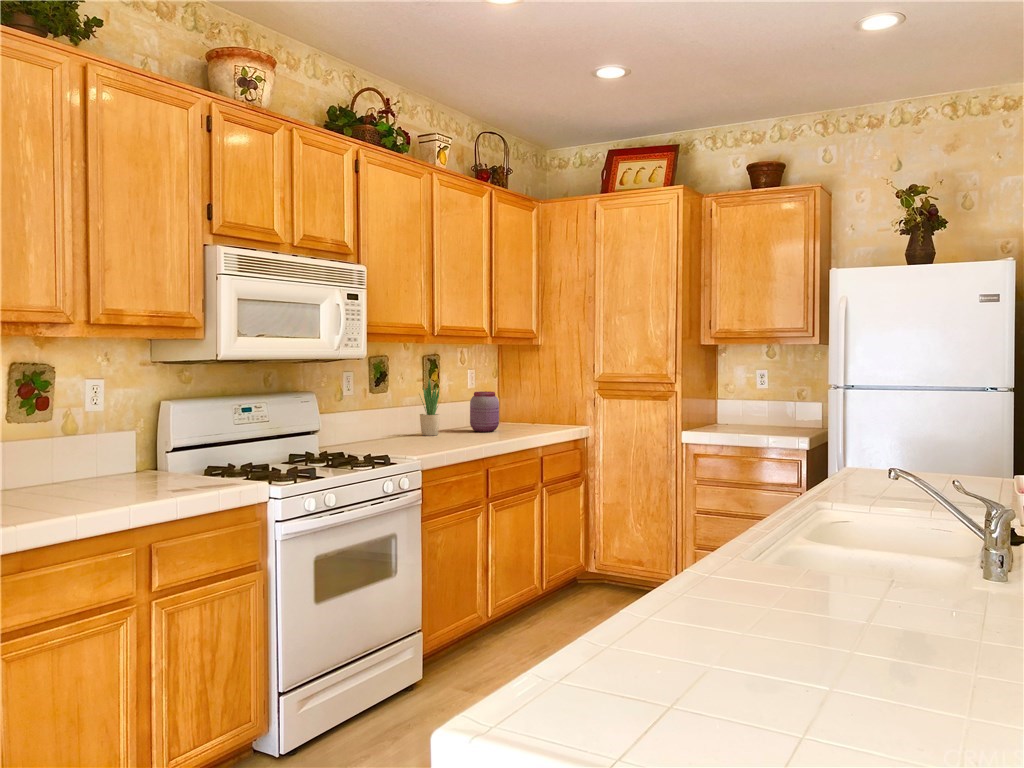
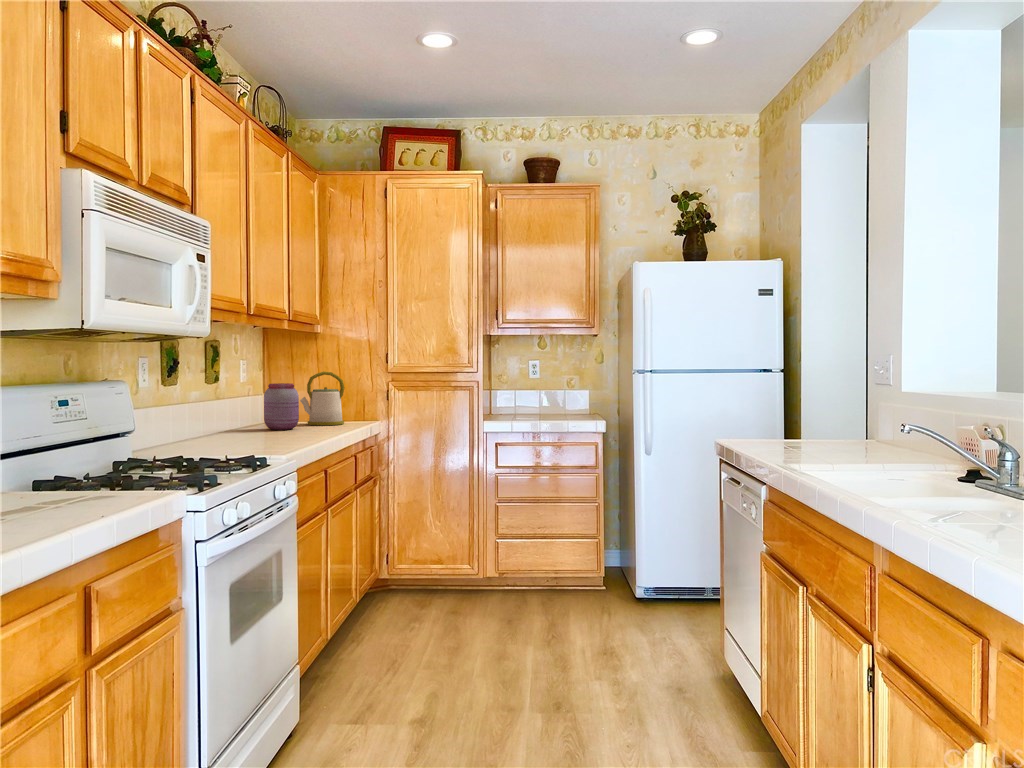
potted plant: present [420,378,440,436] -> none [214,366,241,436]
kettle: none [511,381,549,429] -> present [300,371,344,425]

